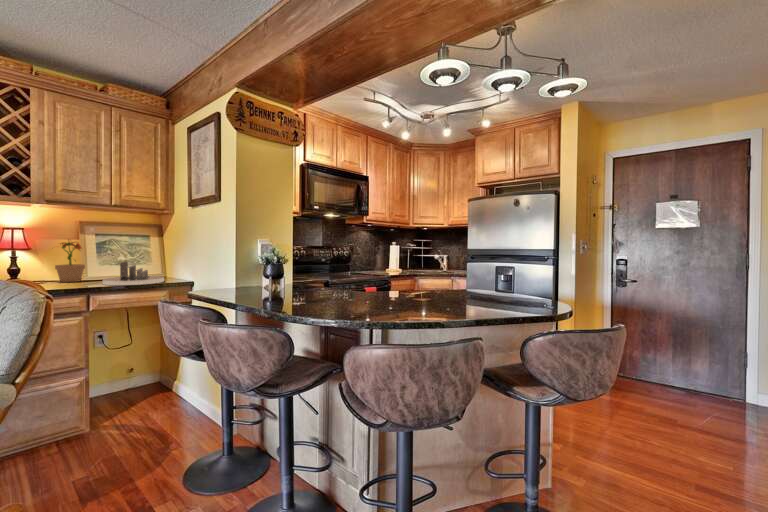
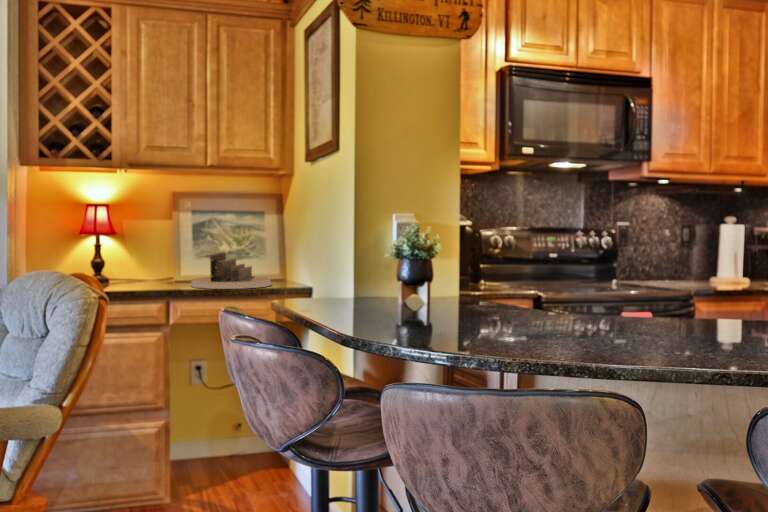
potted plant: present [55,241,85,282] -> none [138,218,176,282]

